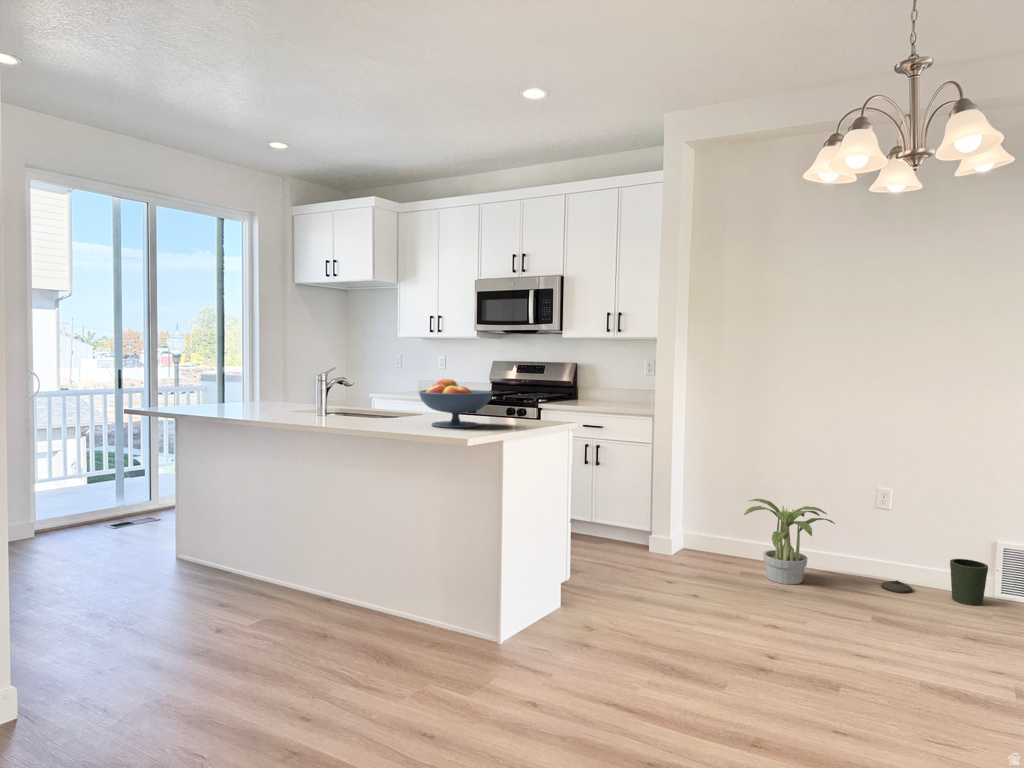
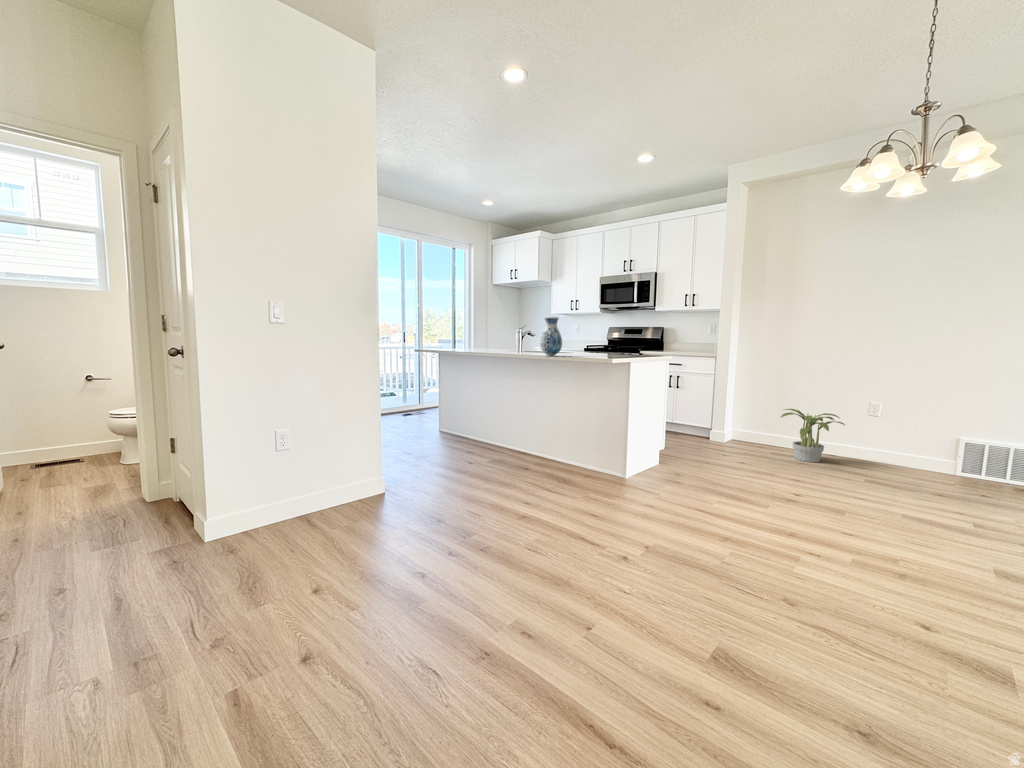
vase: none [353,355,392,423] -> present [540,317,562,356]
fruit bowl: present [419,379,493,428] -> none [579,330,623,357]
trash can: present [881,559,988,605] -> none [878,450,963,480]

